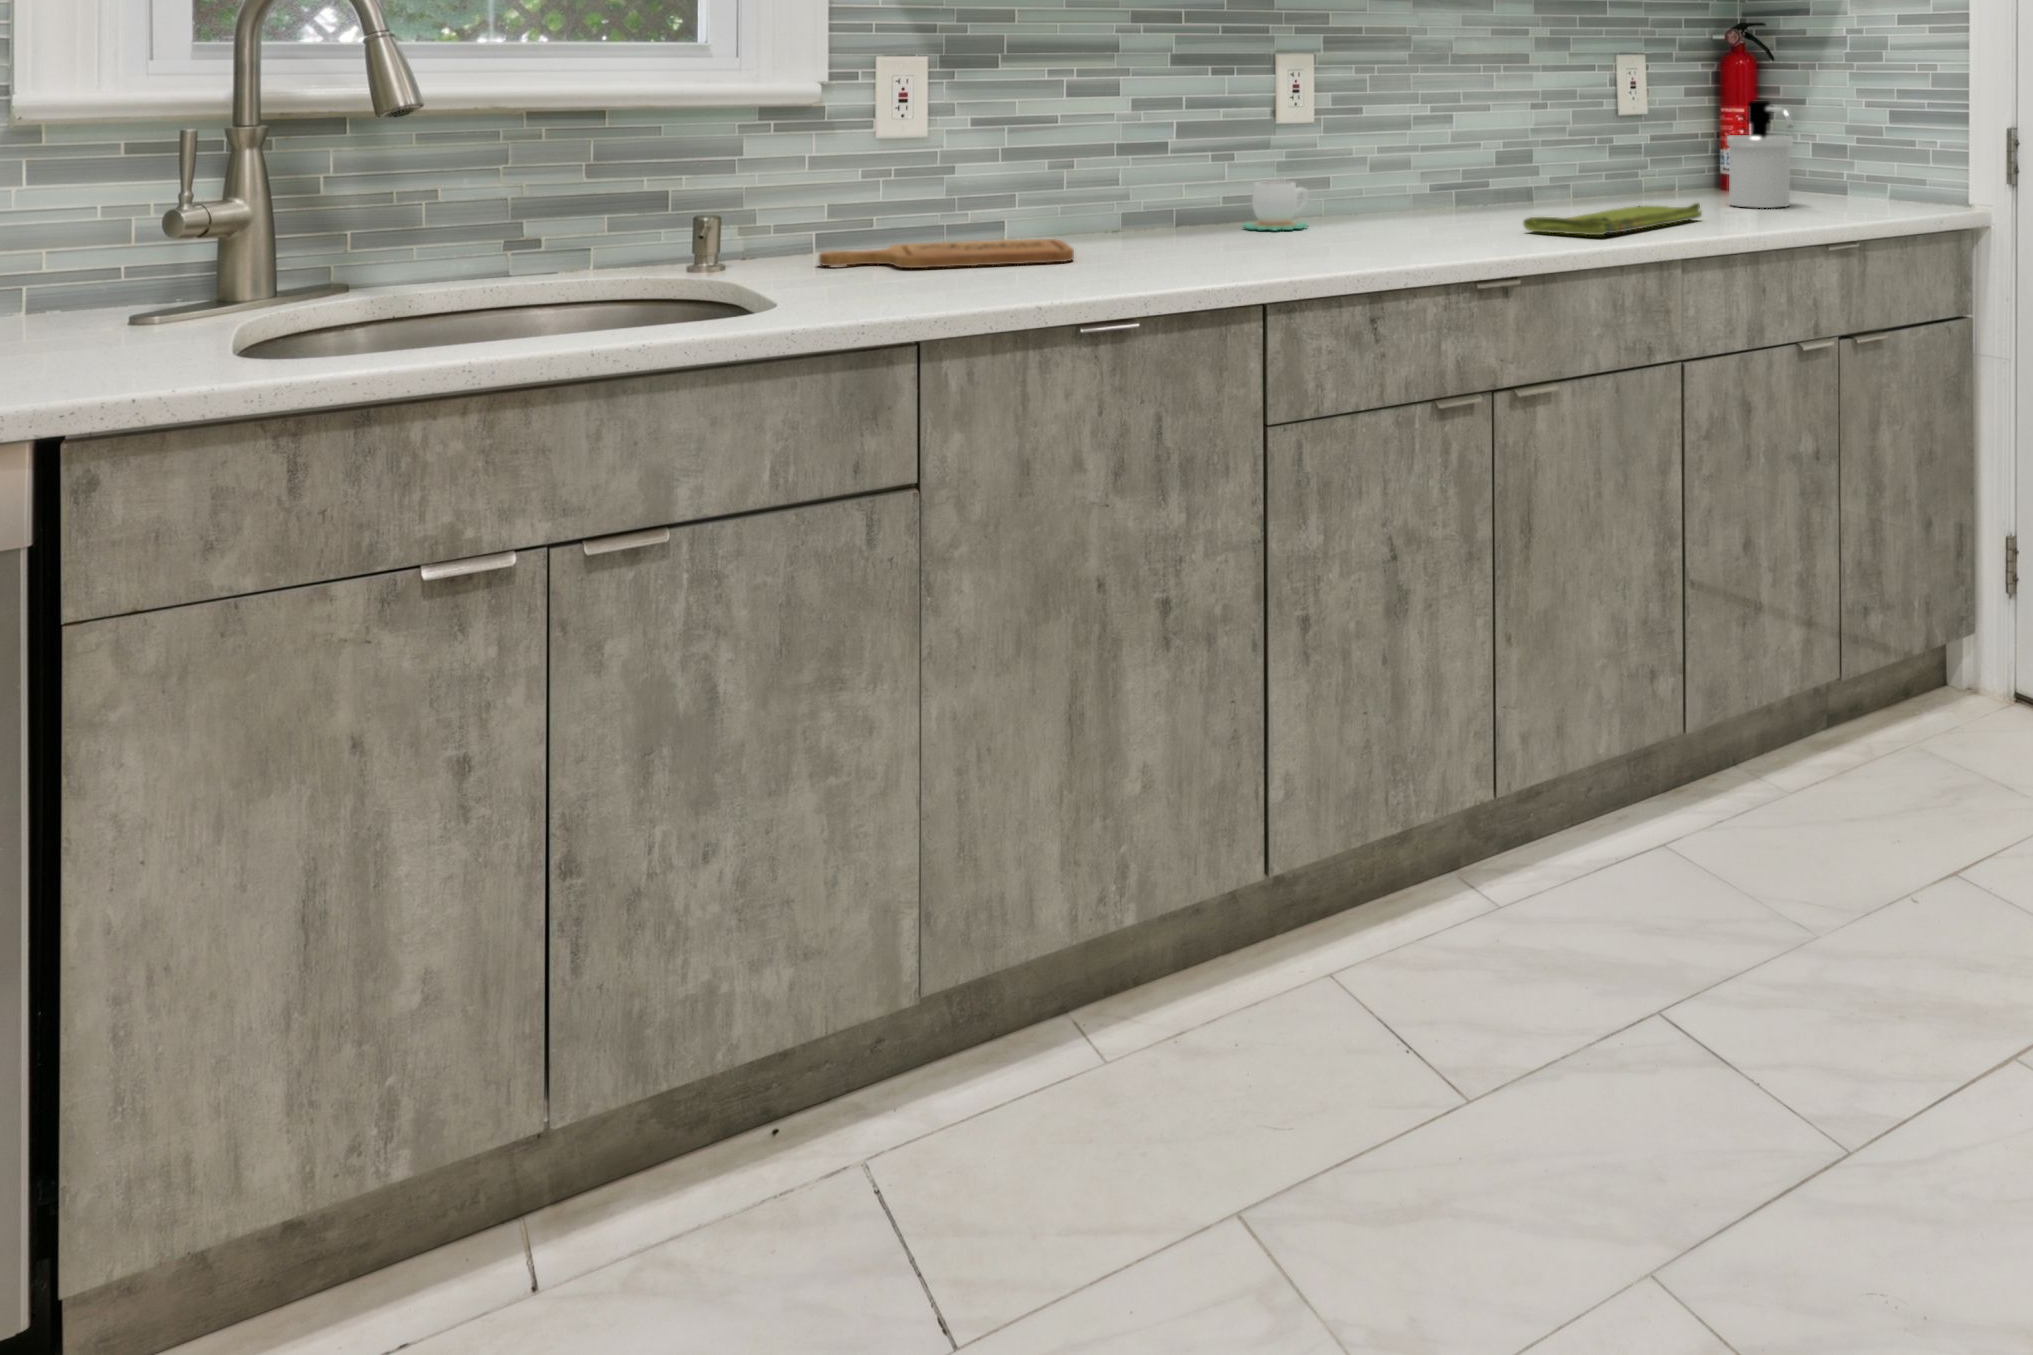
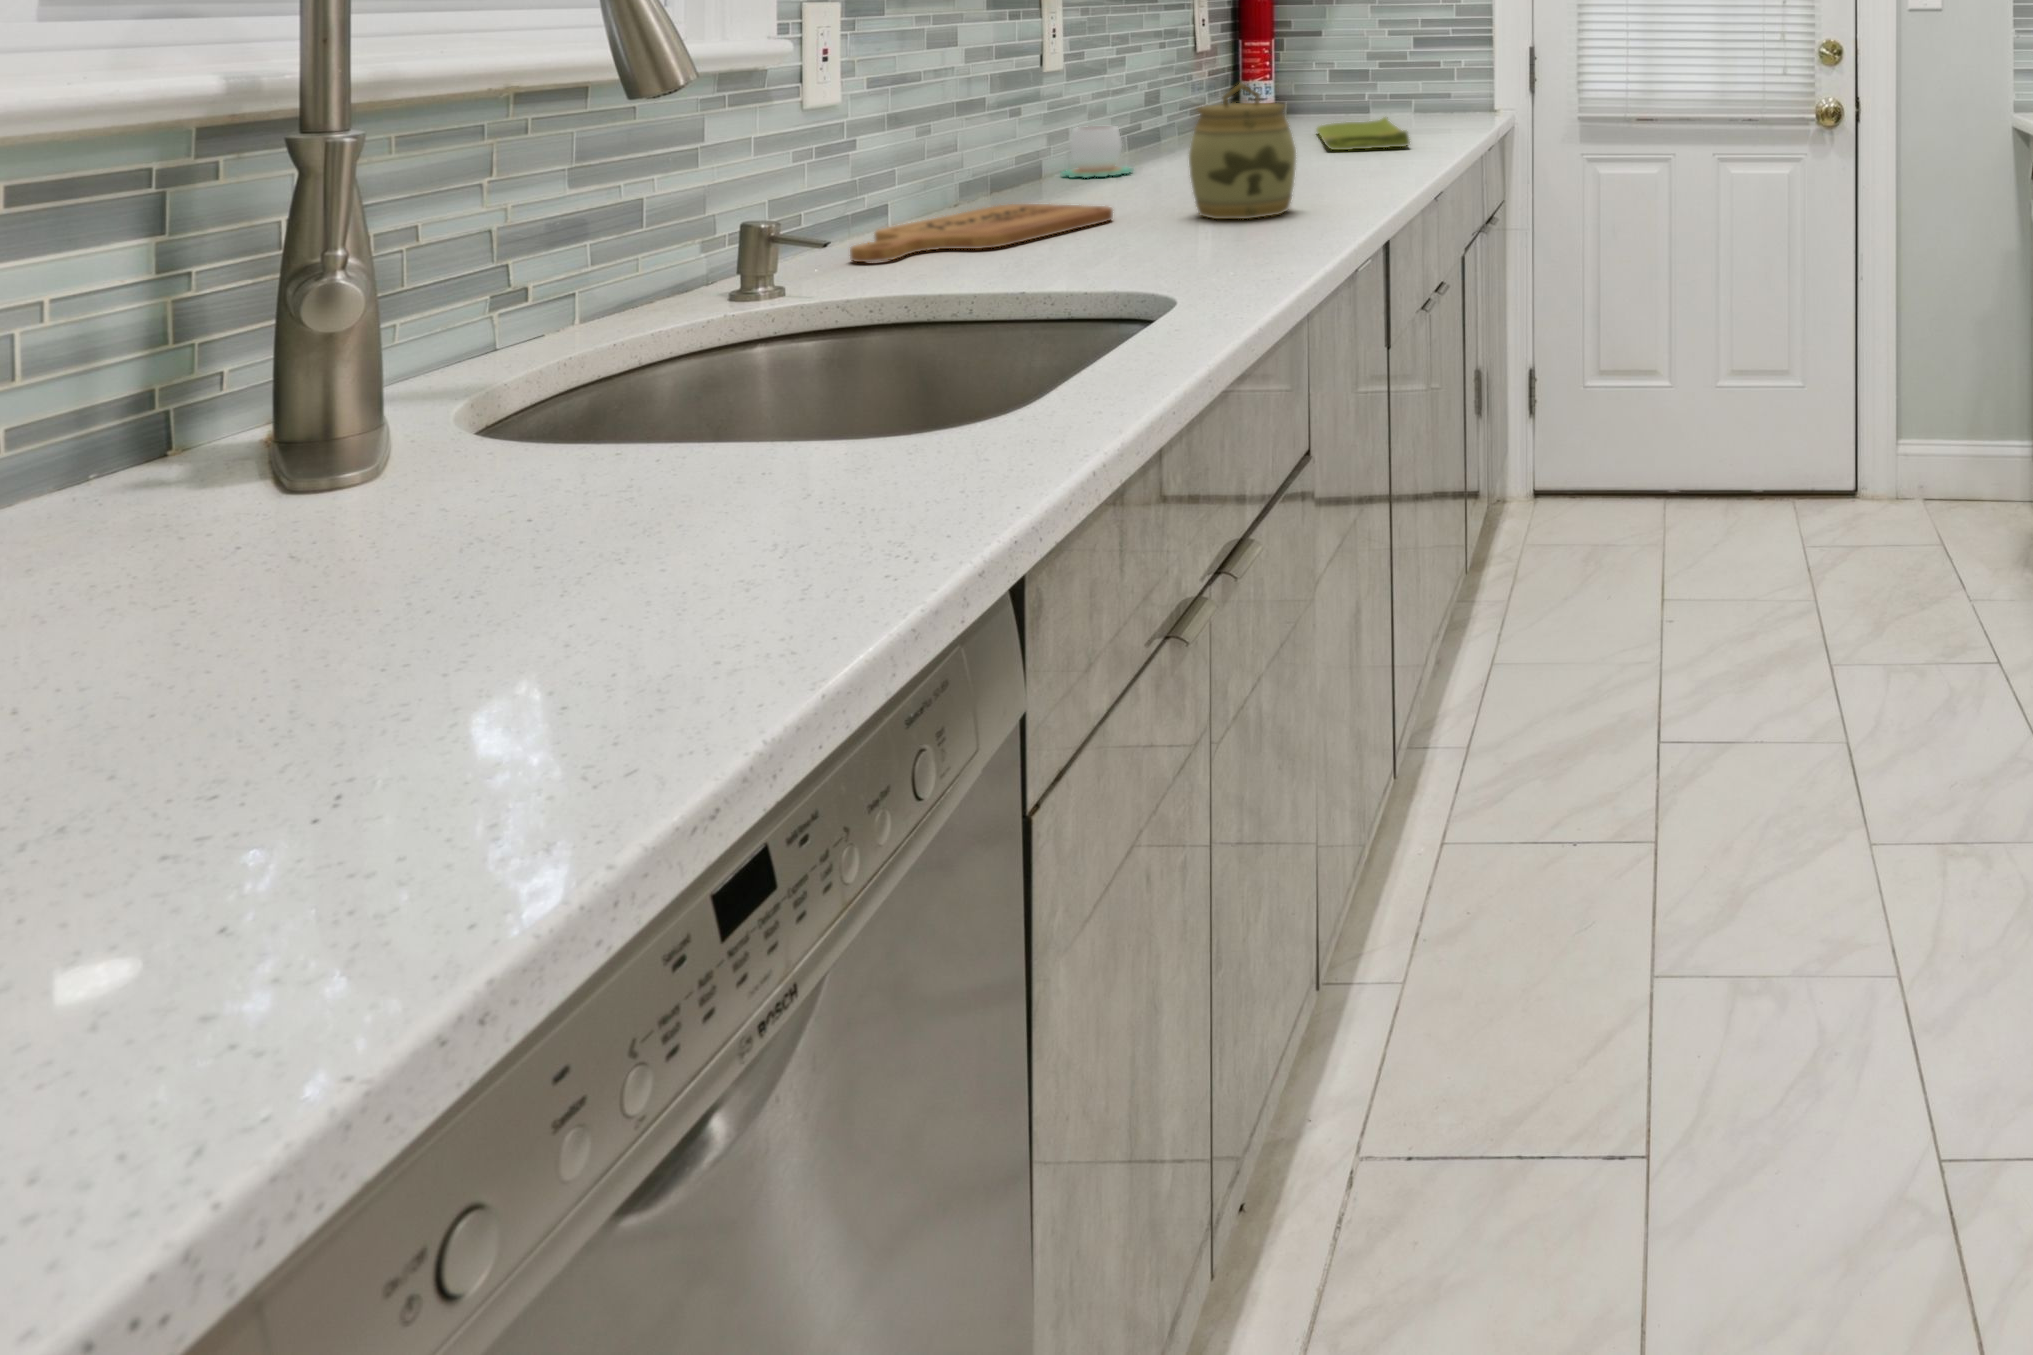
soap dispenser: present [1727,100,1793,208] -> none [1331,29,1410,120]
jar: none [1100,140,1203,276] -> present [1189,83,1296,219]

